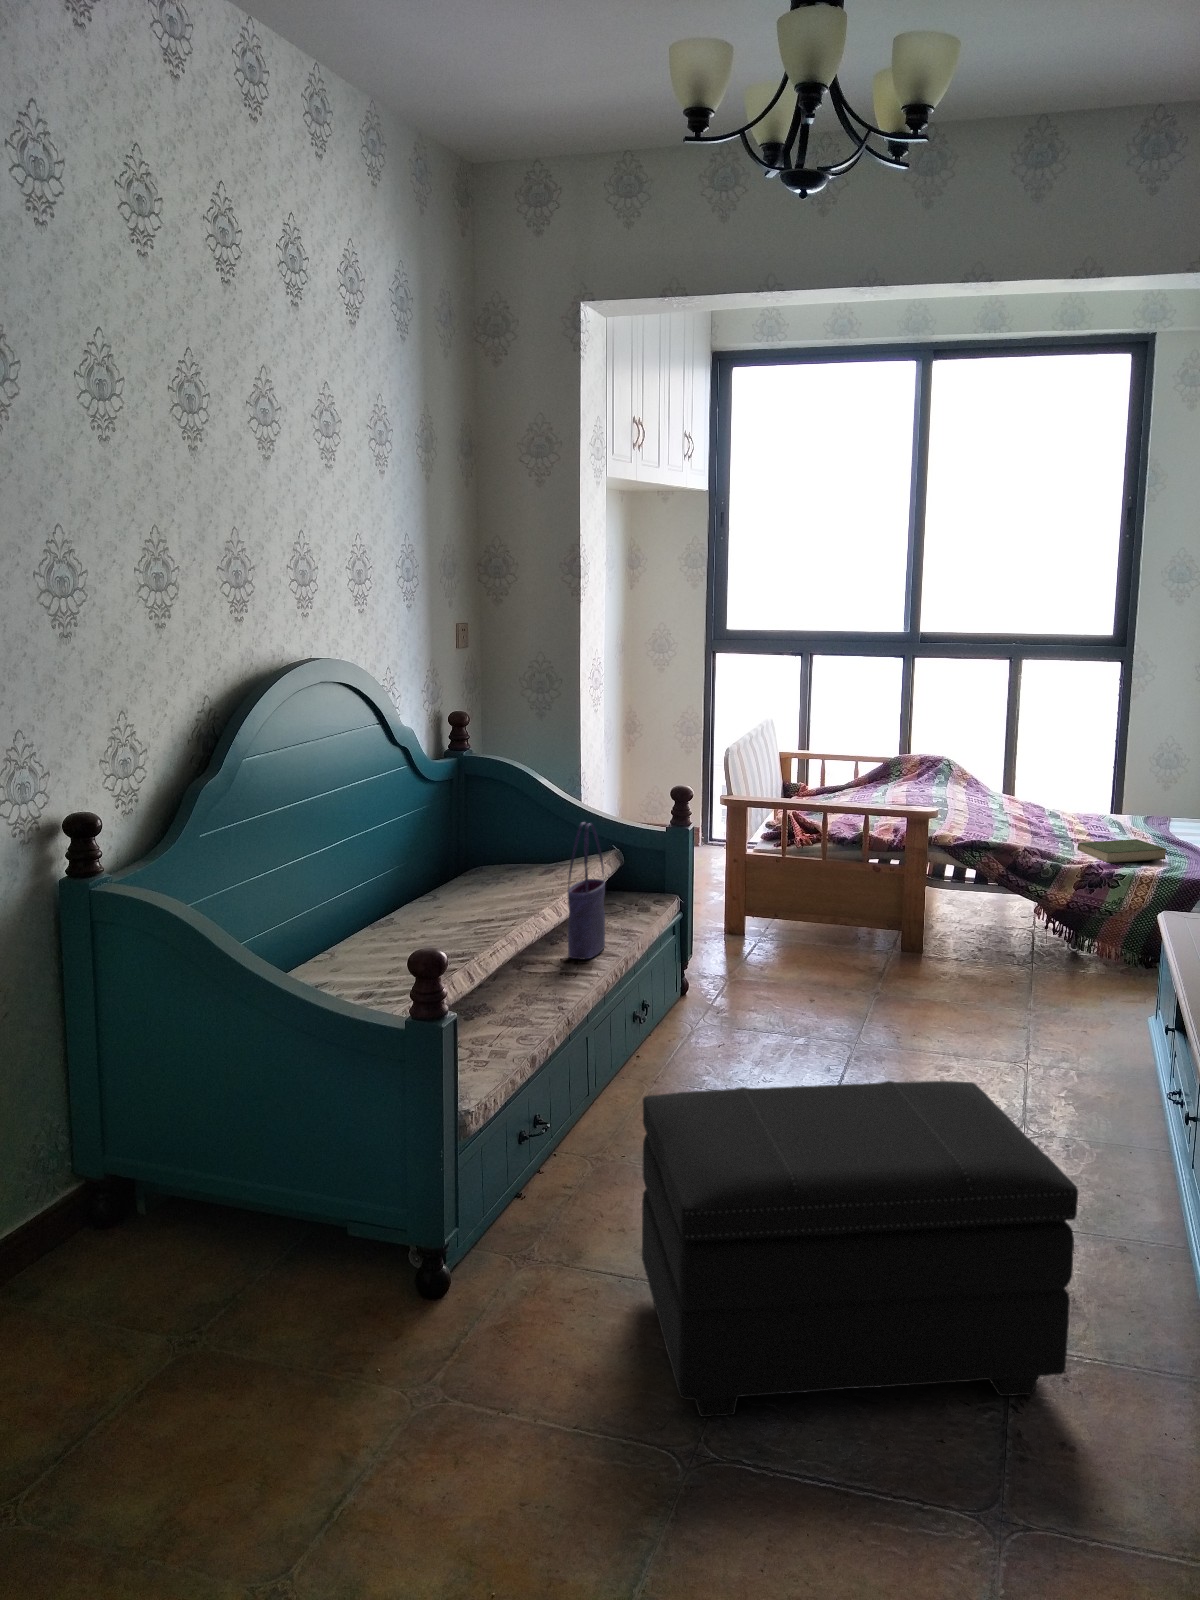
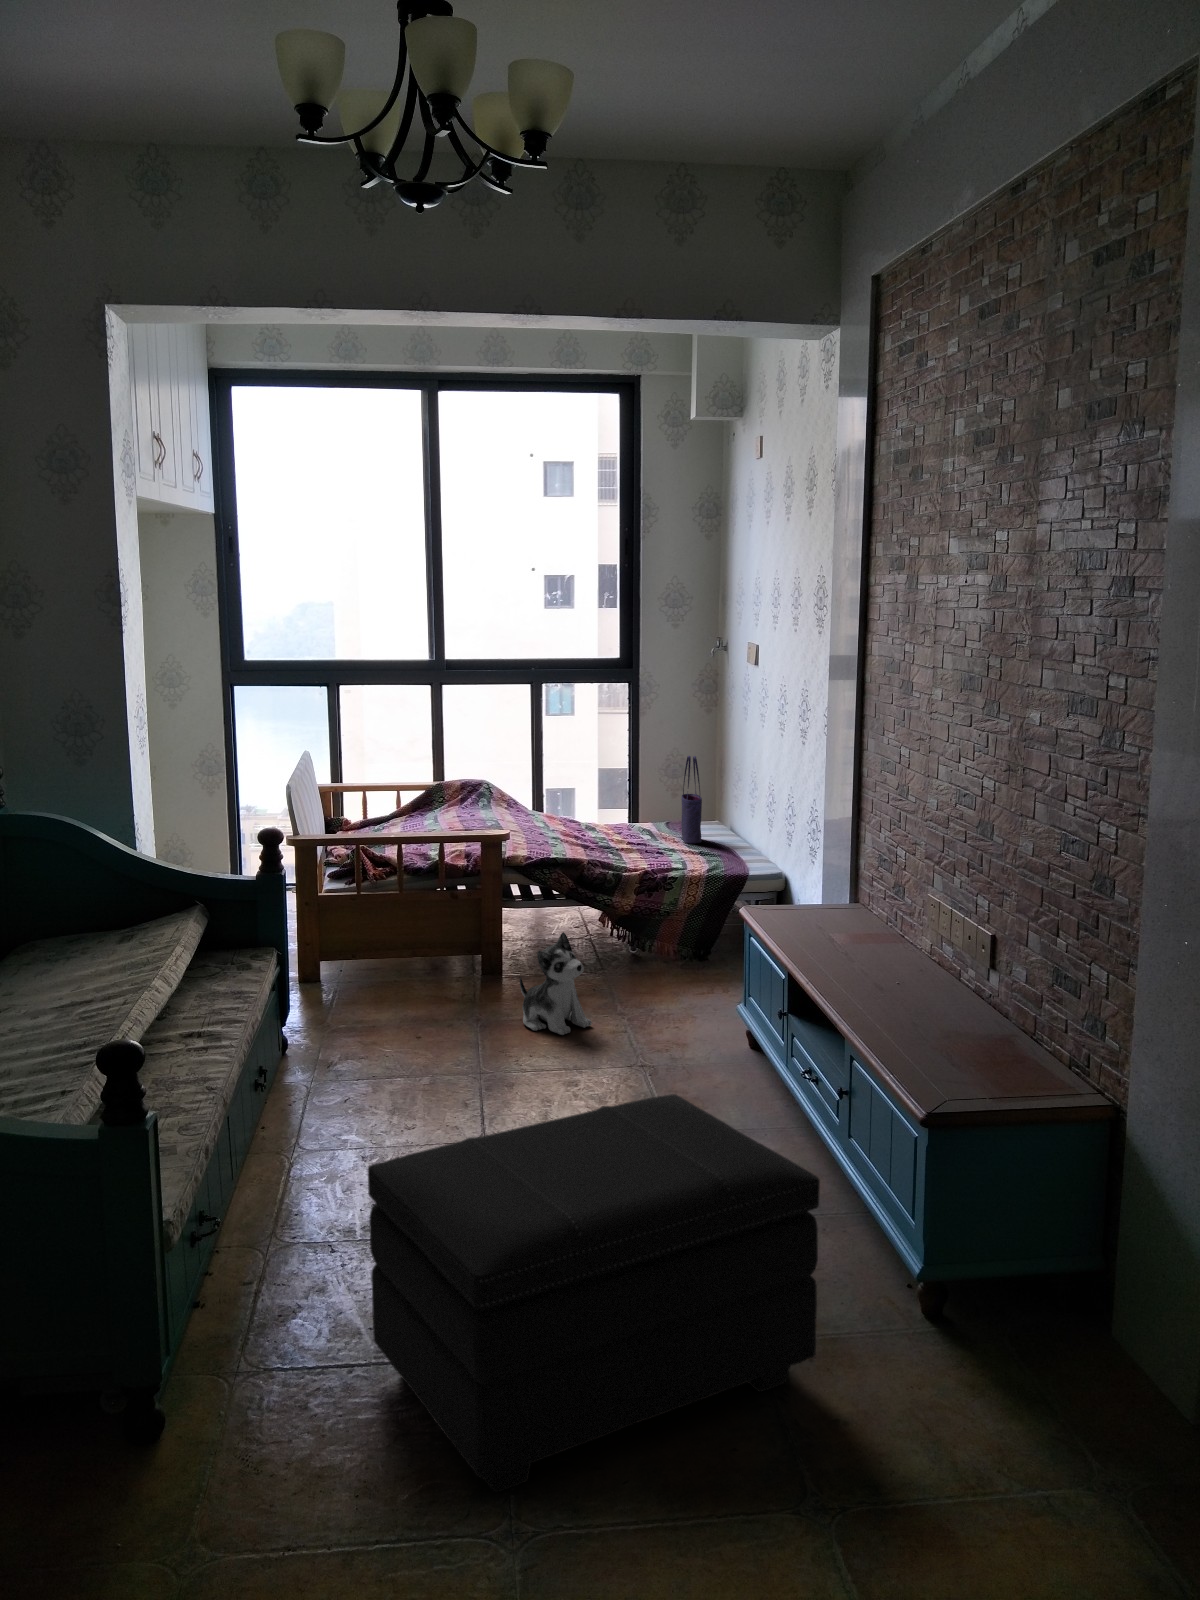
tote bag: present [567,822,605,960] -> present [681,756,702,843]
book: present [1077,839,1167,863] -> none [632,844,710,869]
plush toy: none [920,915,990,1019] -> present [520,932,592,1035]

